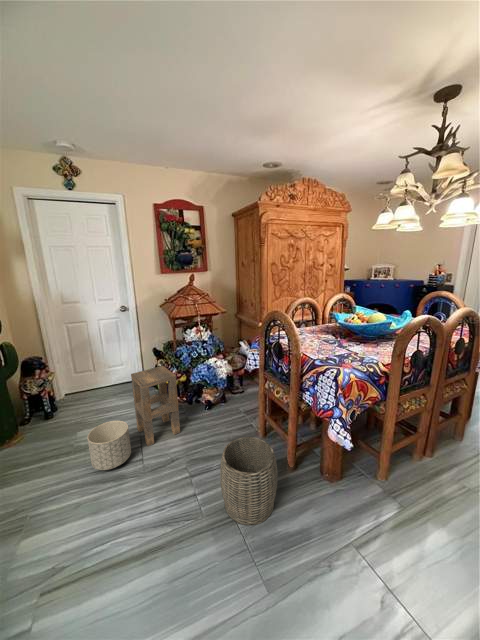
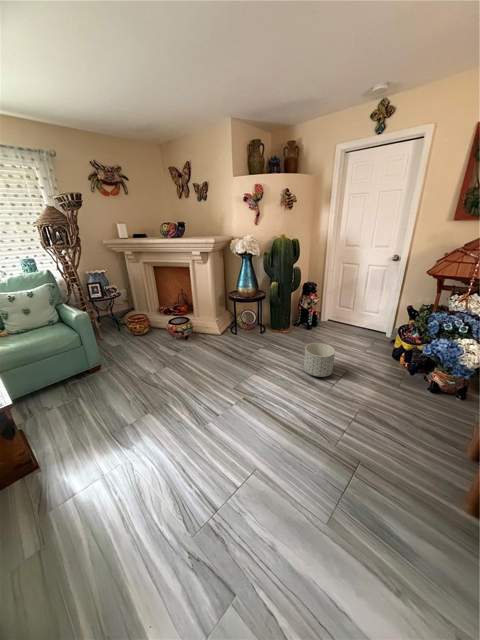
side table: present [131,366,180,446] -> none [346,317,393,389]
woven basket: present [220,437,277,525] -> none [354,414,431,508]

